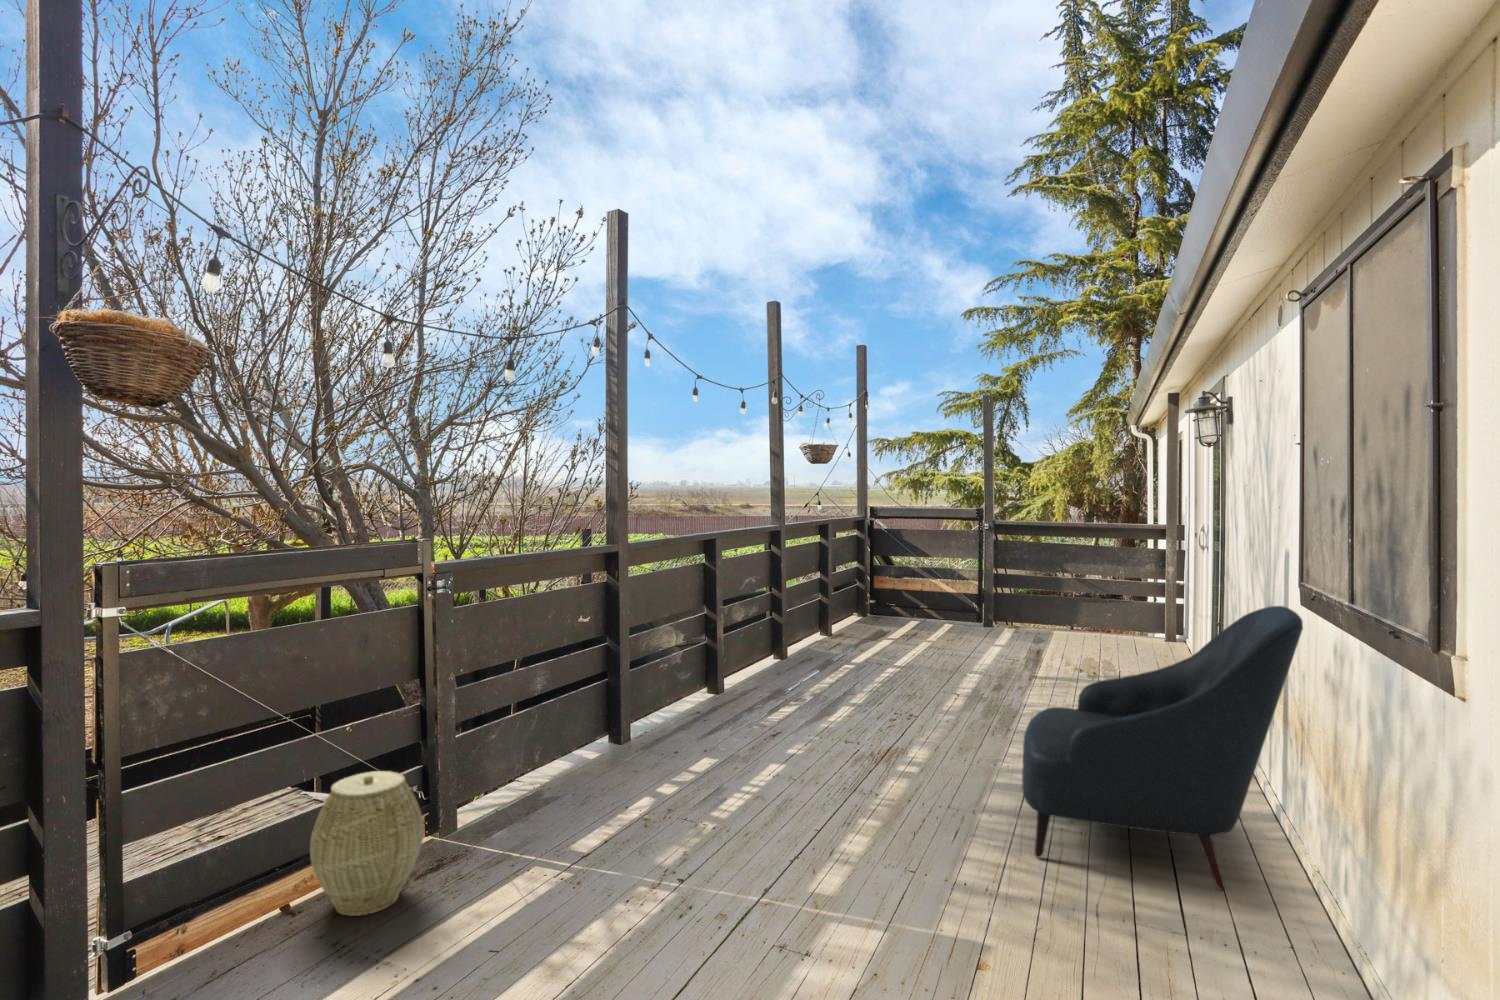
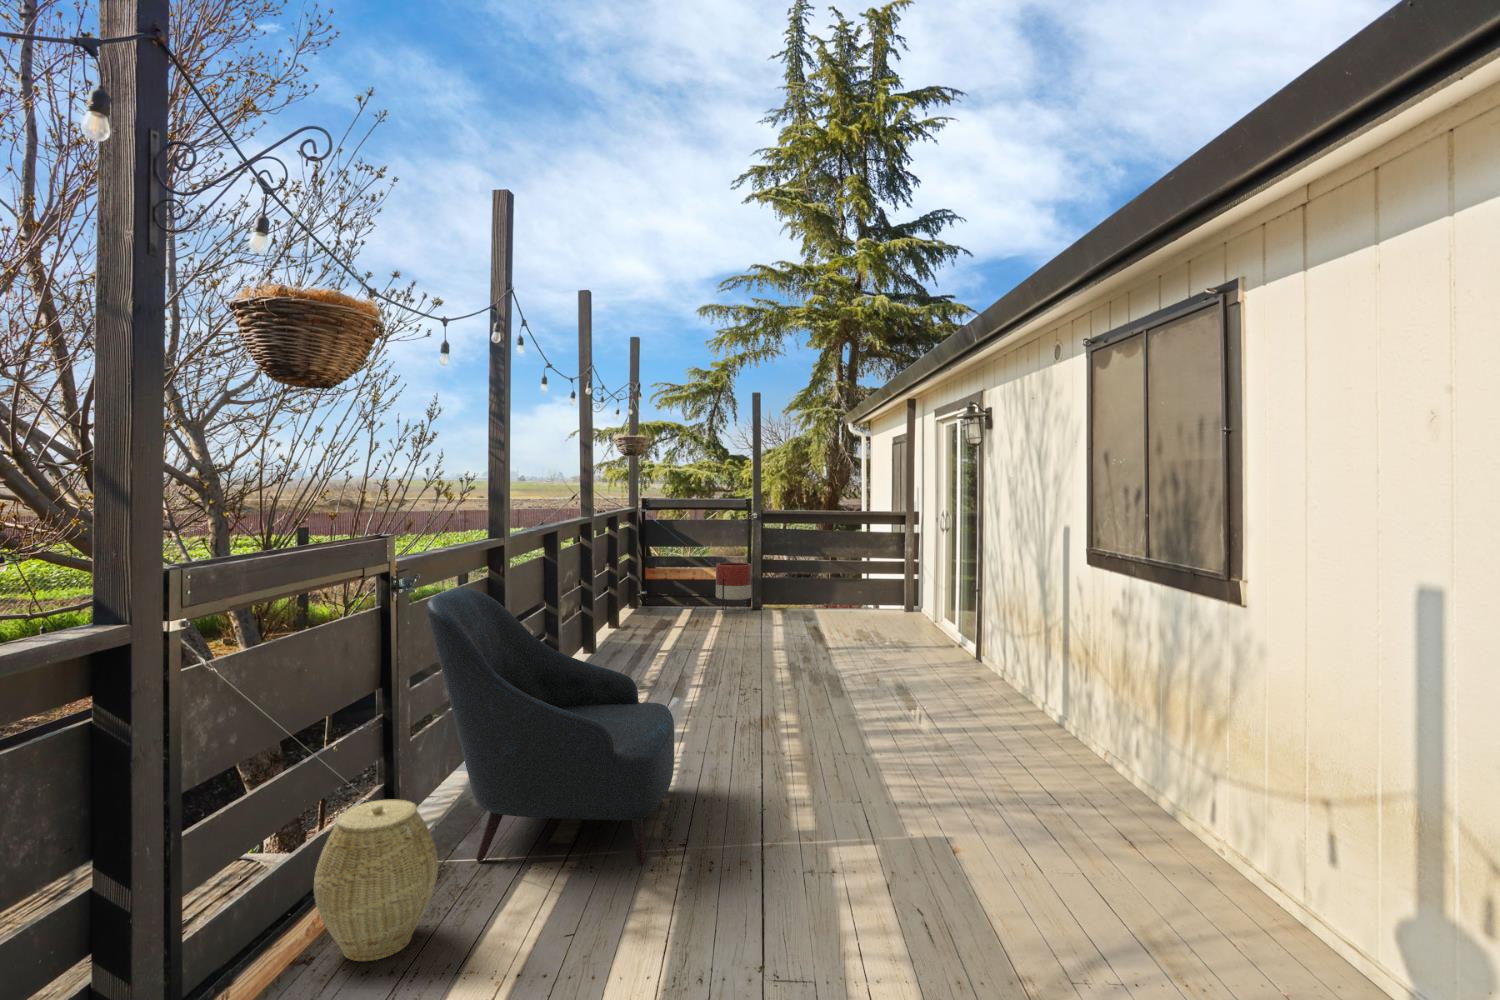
planter: none [941,576,982,631] -> present [716,563,753,614]
armchair: present [1022,606,1303,890] -> present [427,588,674,865]

